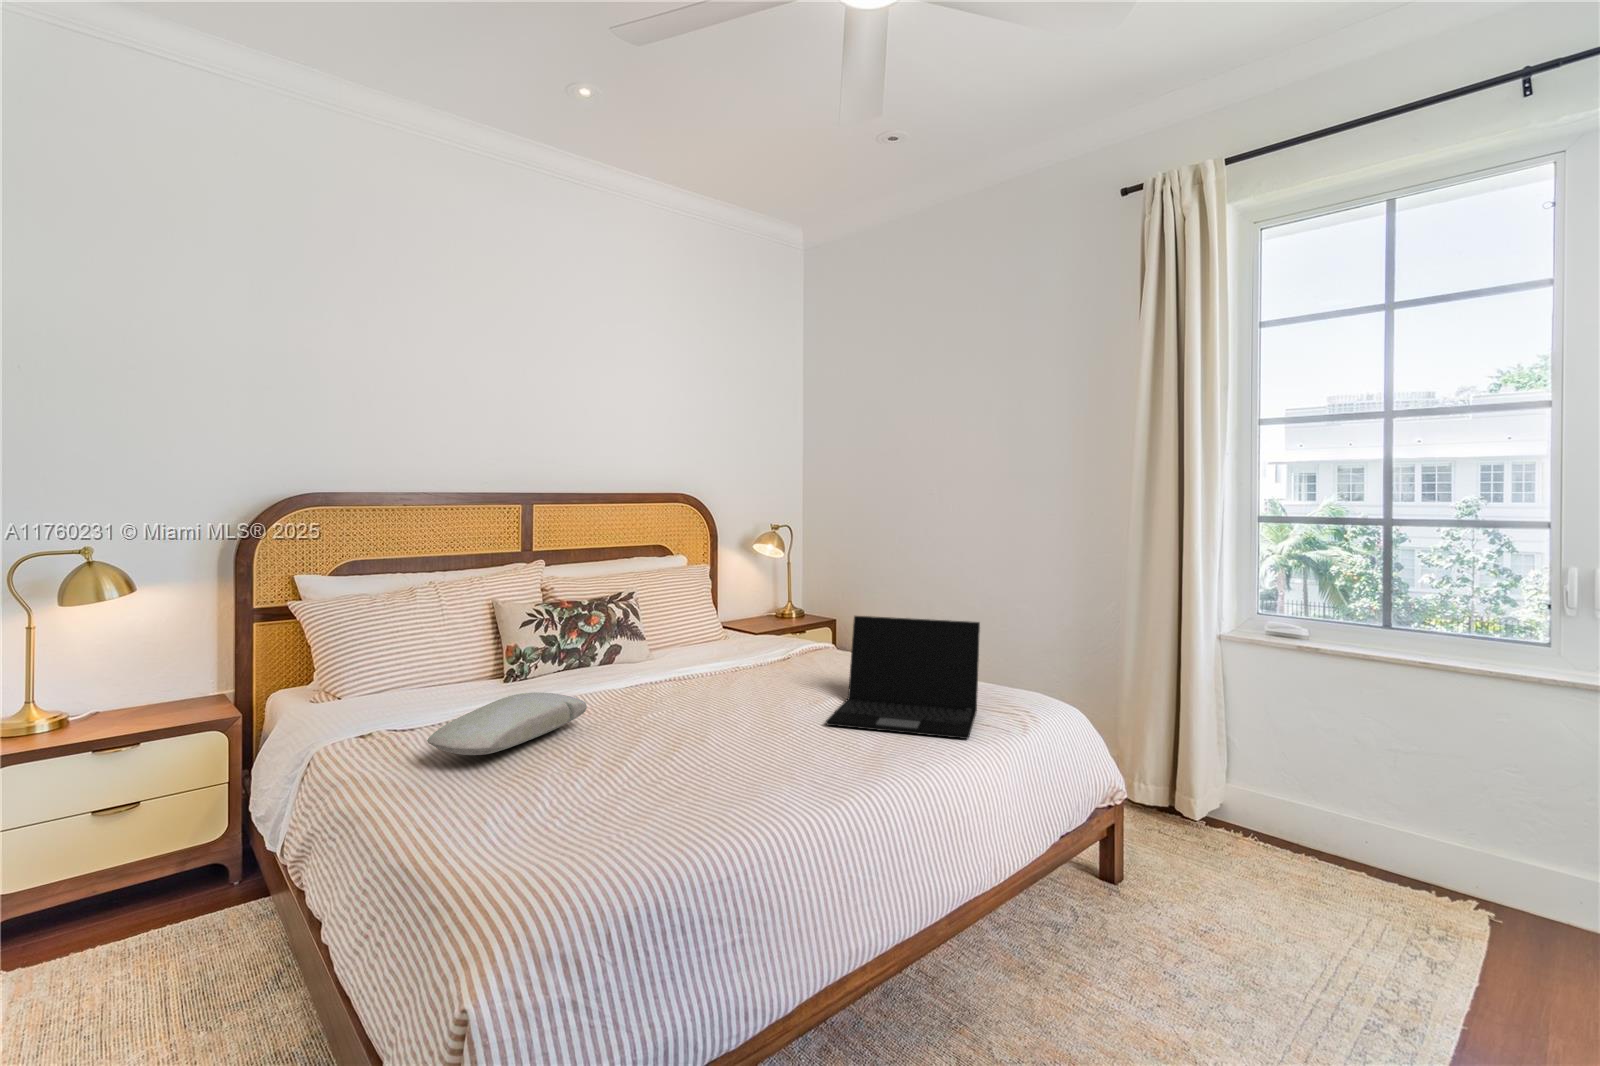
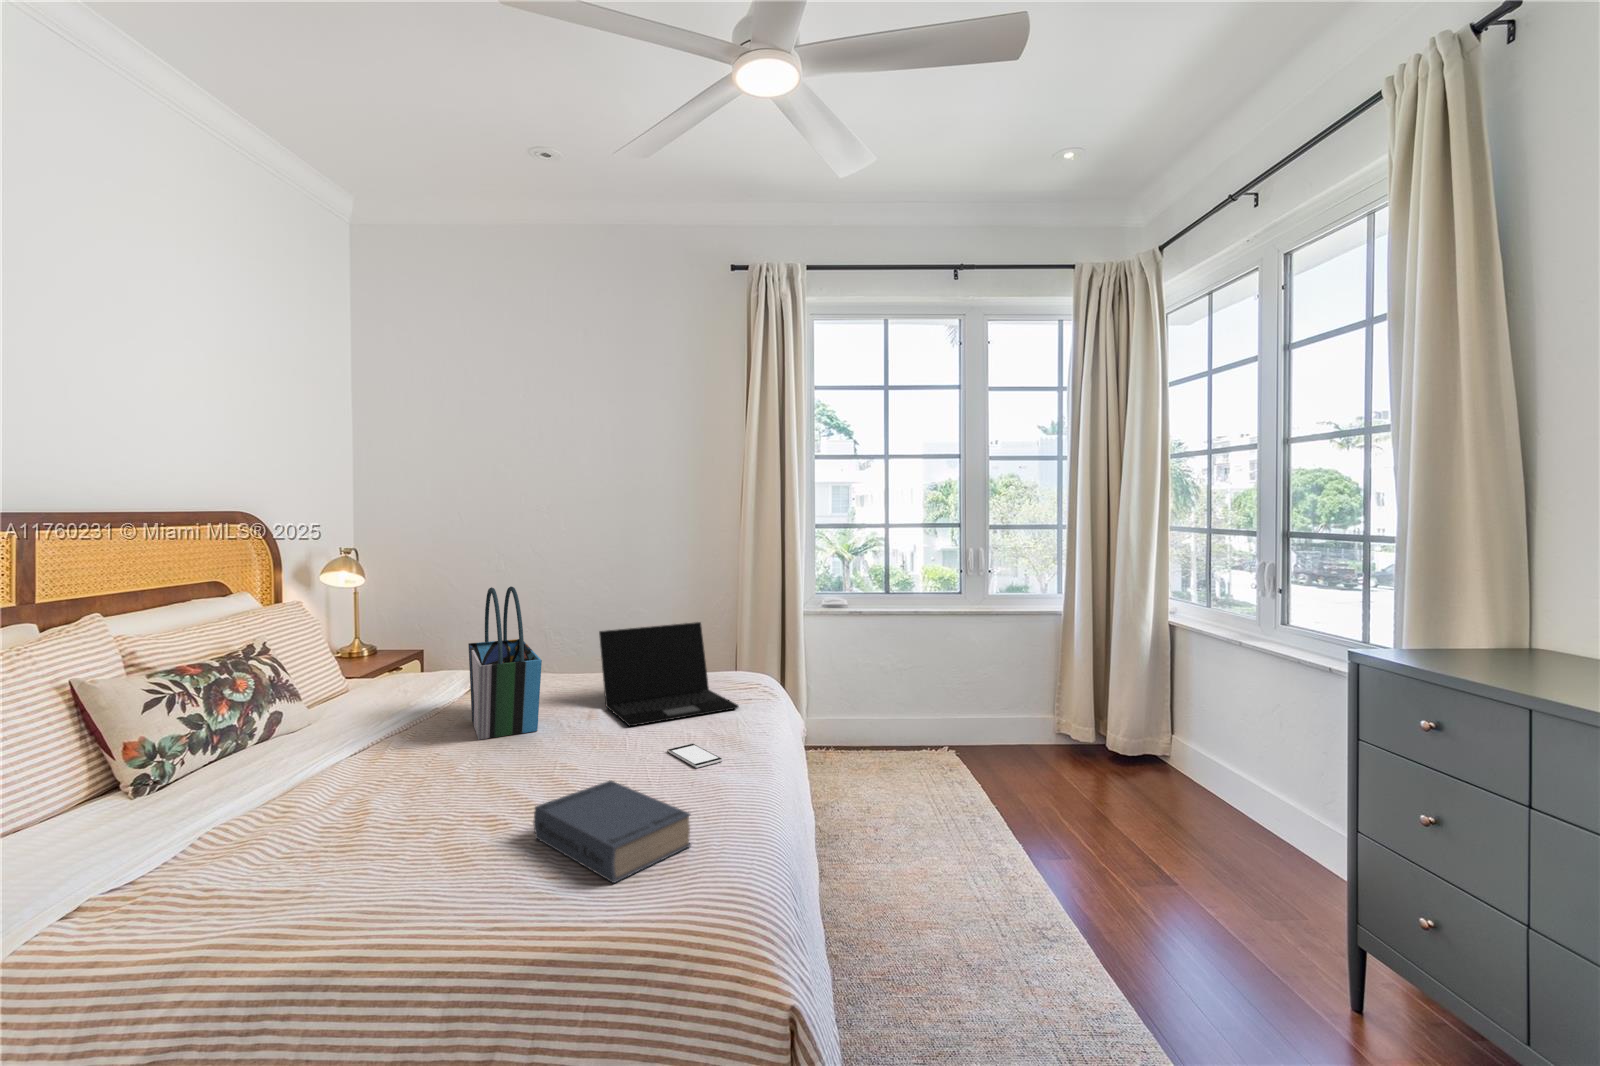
tote bag: none [692,557,793,707] -> present [468,586,542,740]
pillow: present [427,692,587,755] -> none [272,763,407,855]
smartphone: none [792,758,840,789] -> present [667,744,723,768]
book: none [516,763,654,857] -> present [534,780,691,883]

